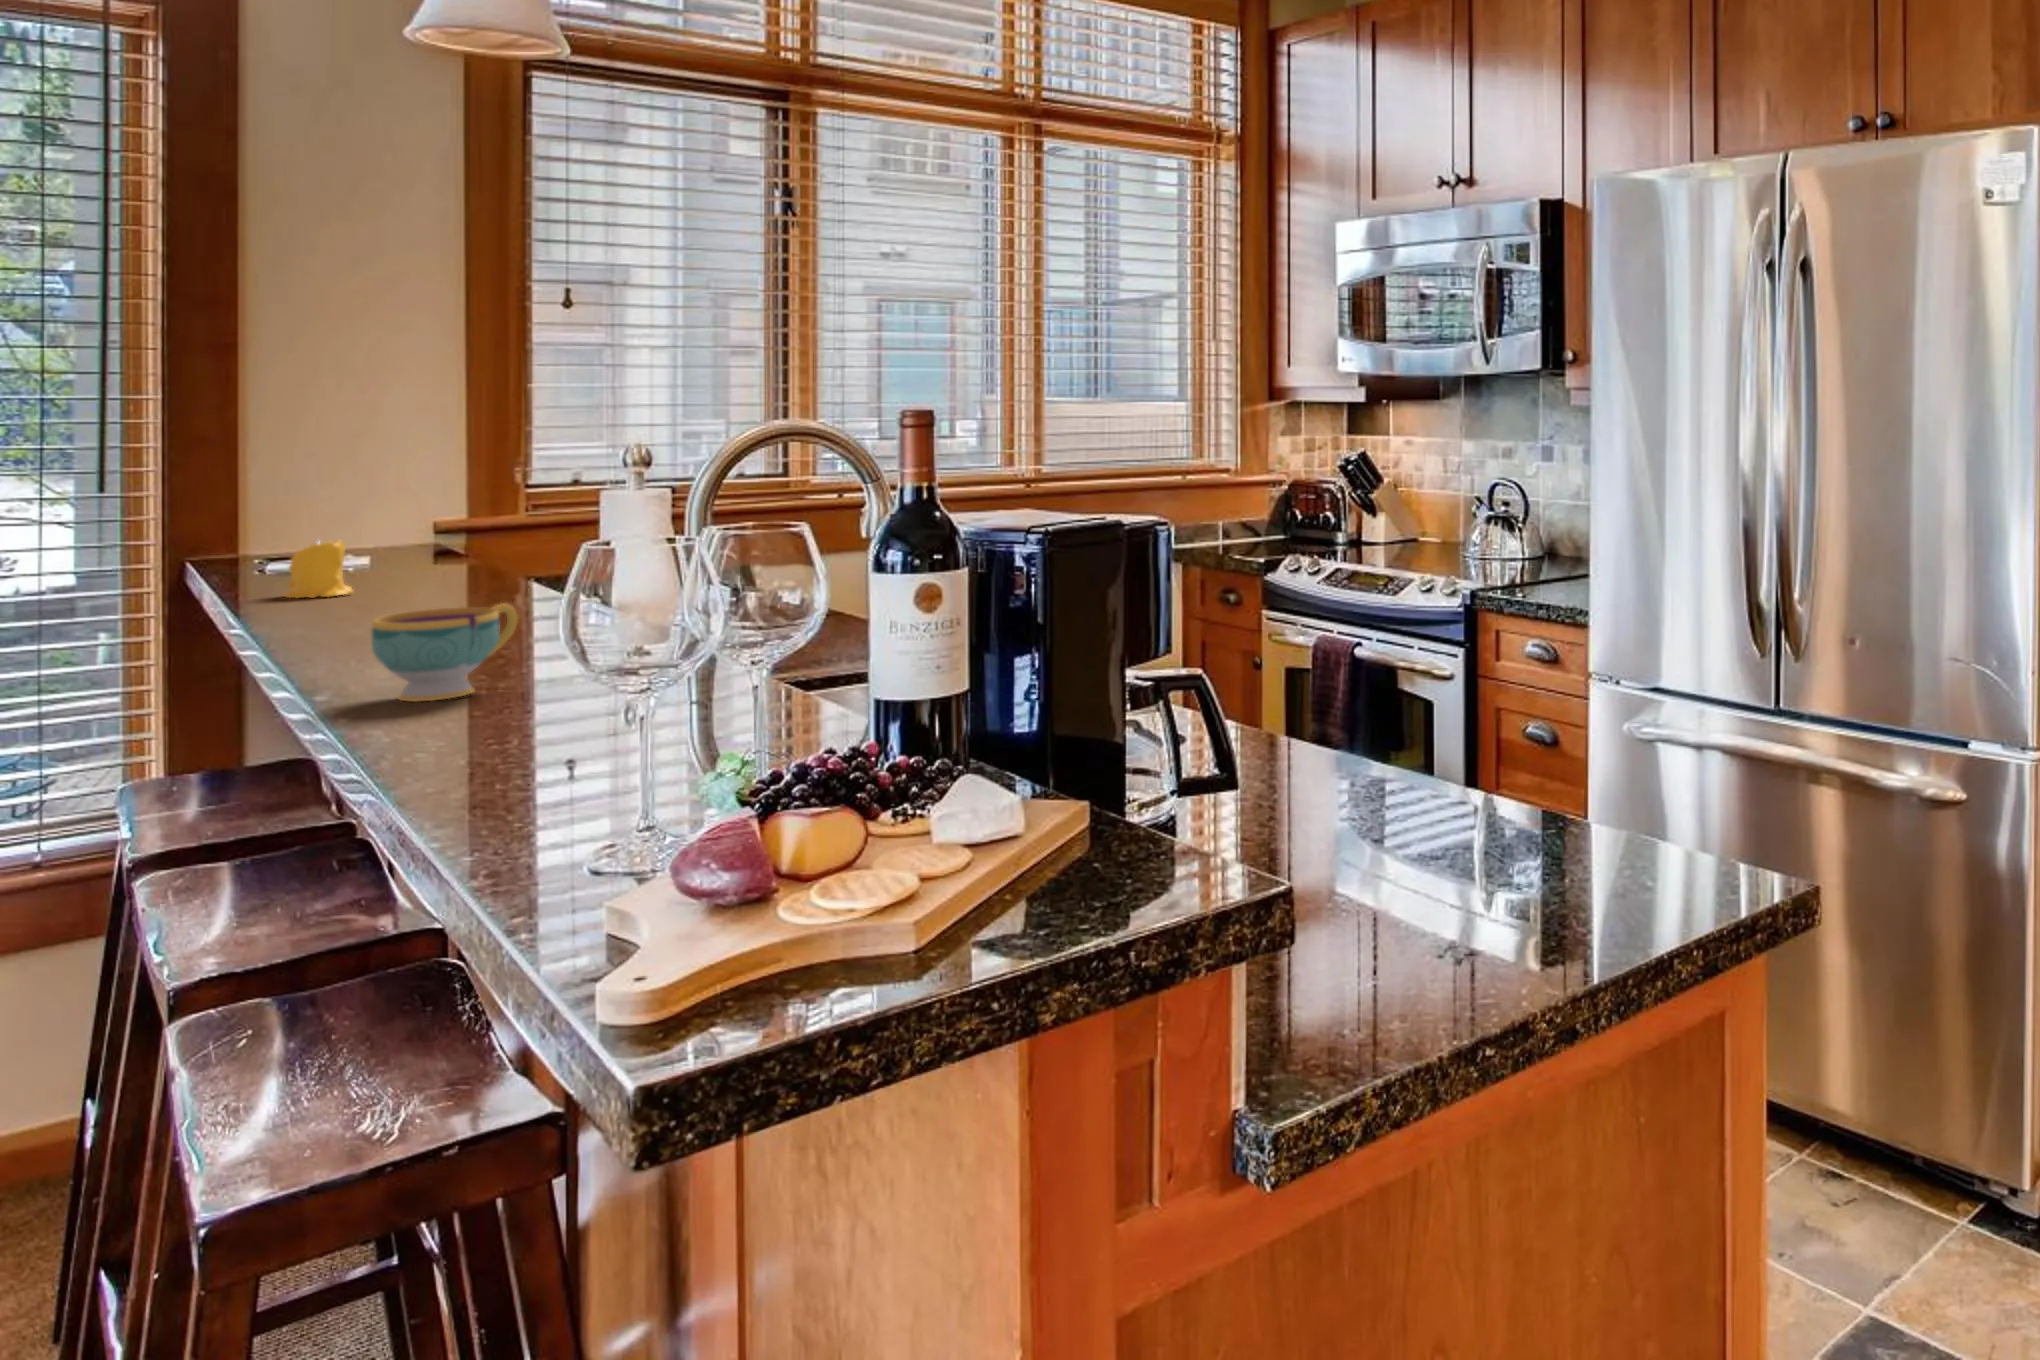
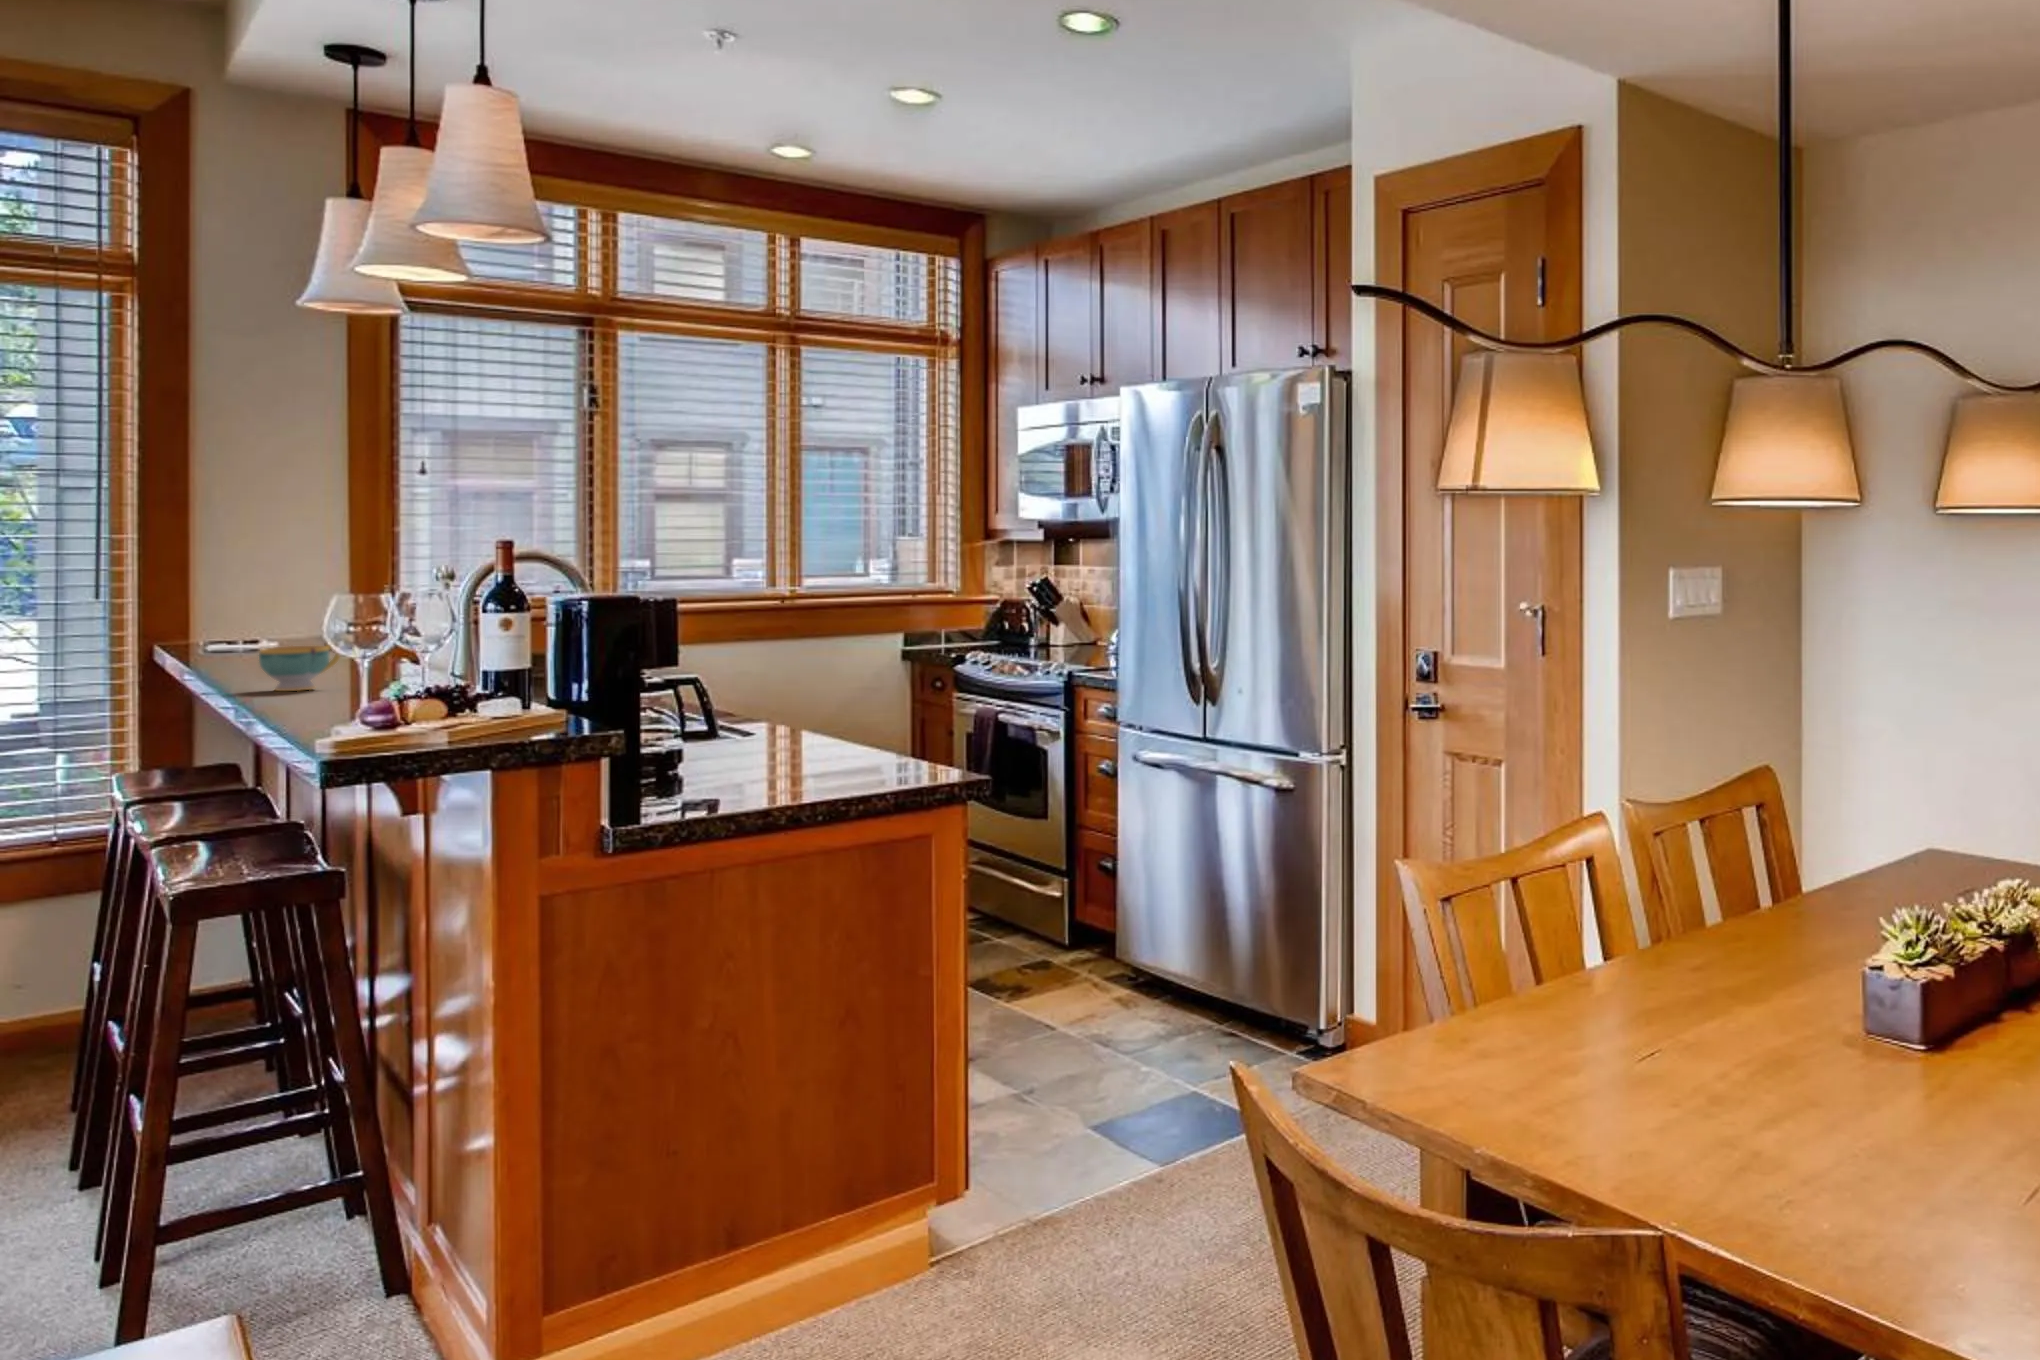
candle: present [283,541,353,598] -> none [220,623,266,659]

